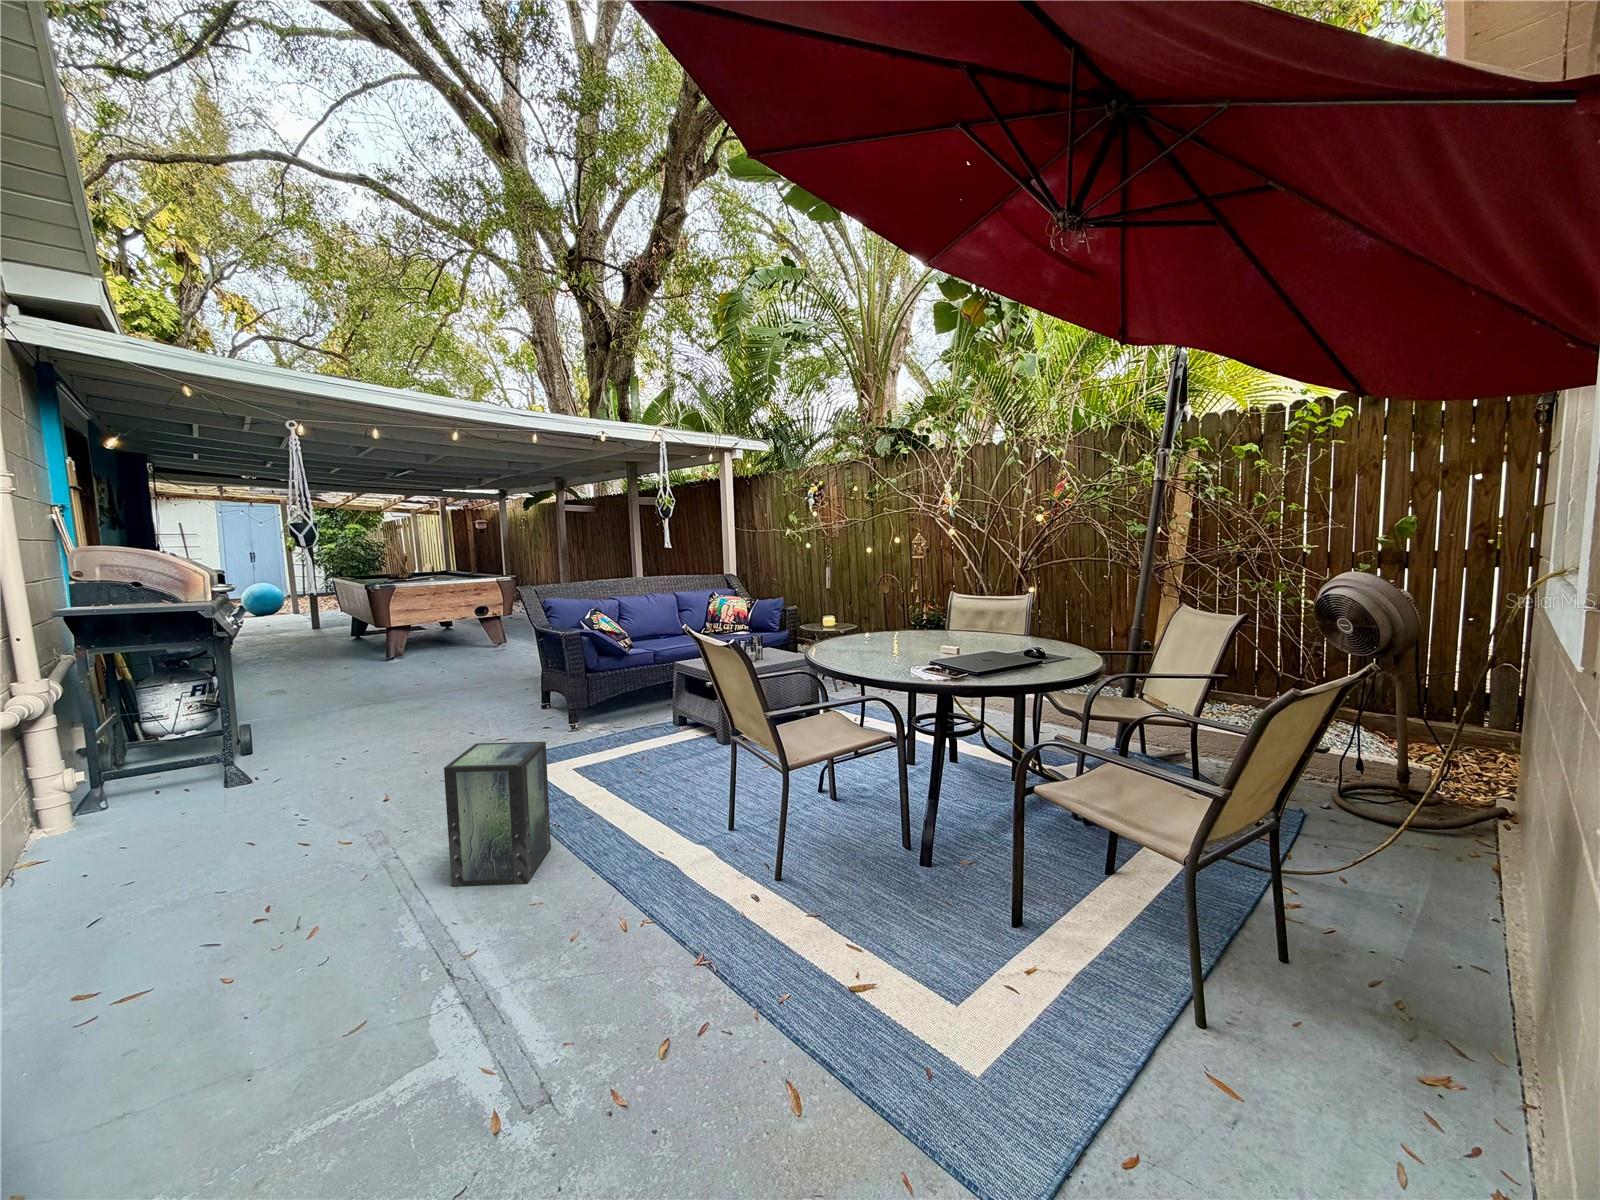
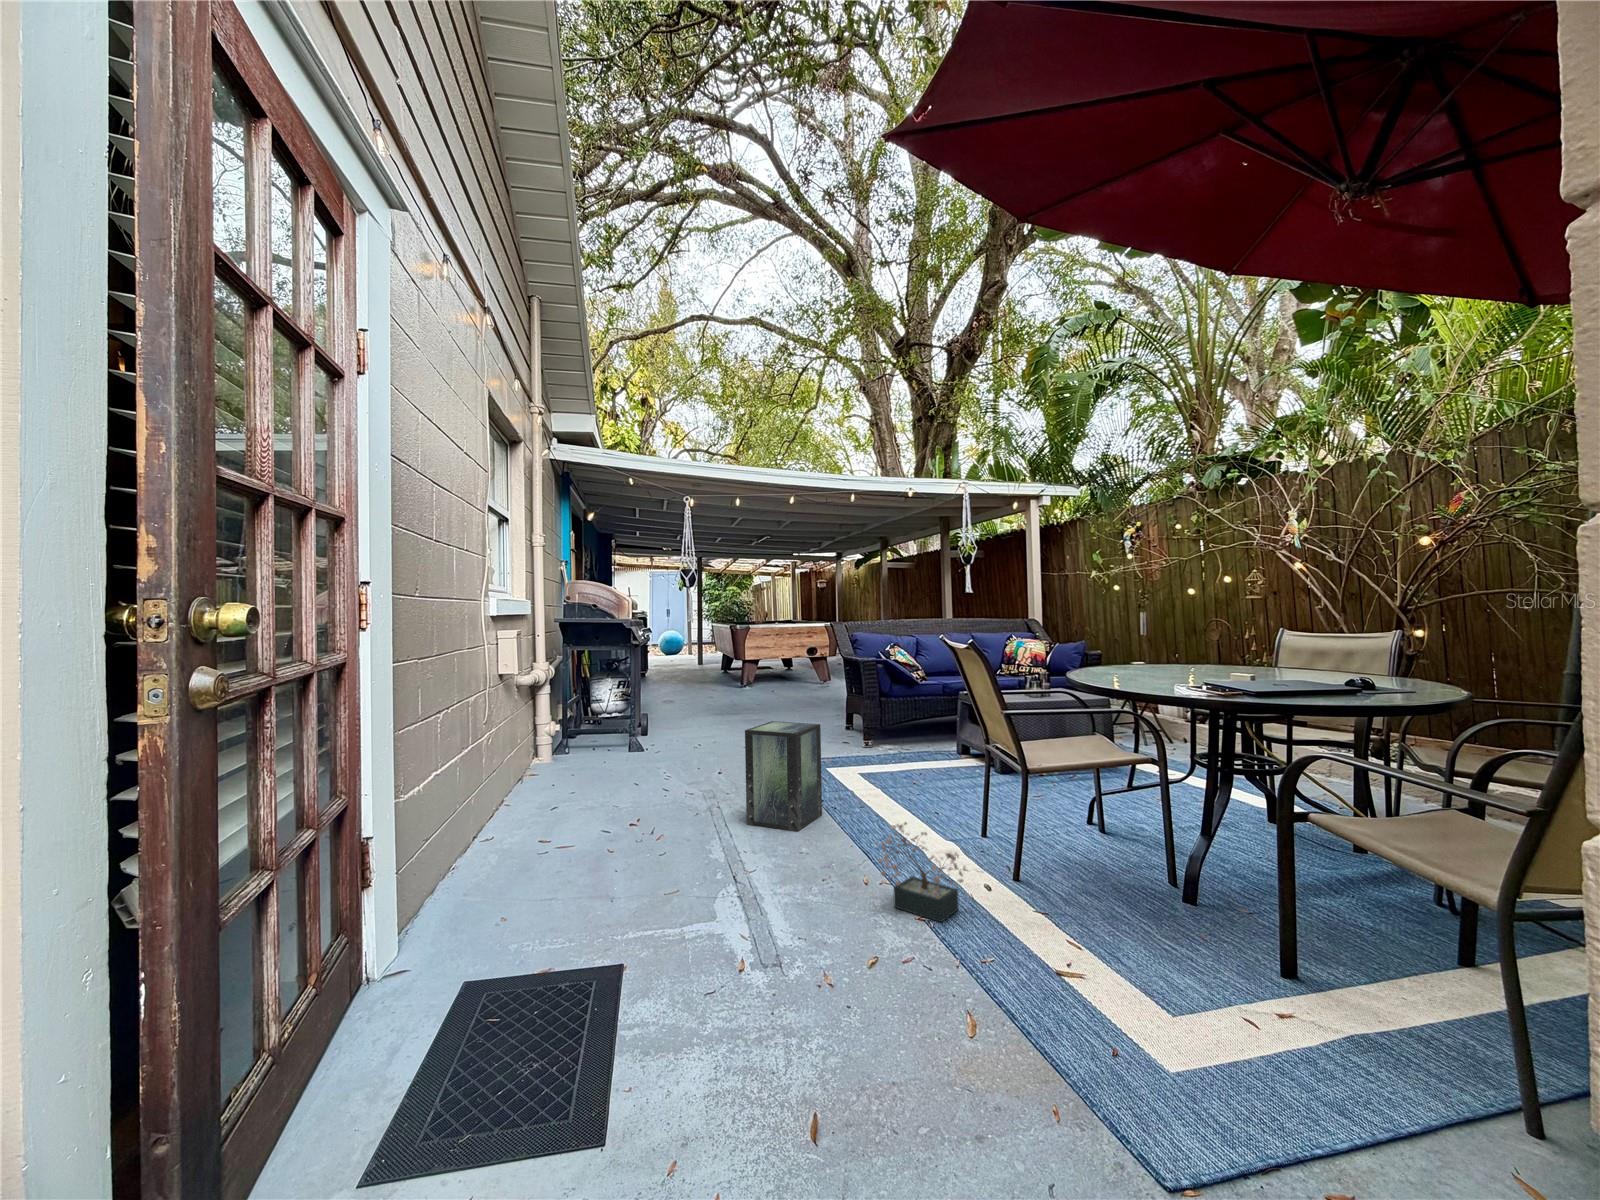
decorative plant: none [666,875,775,991] -> present [876,822,968,922]

